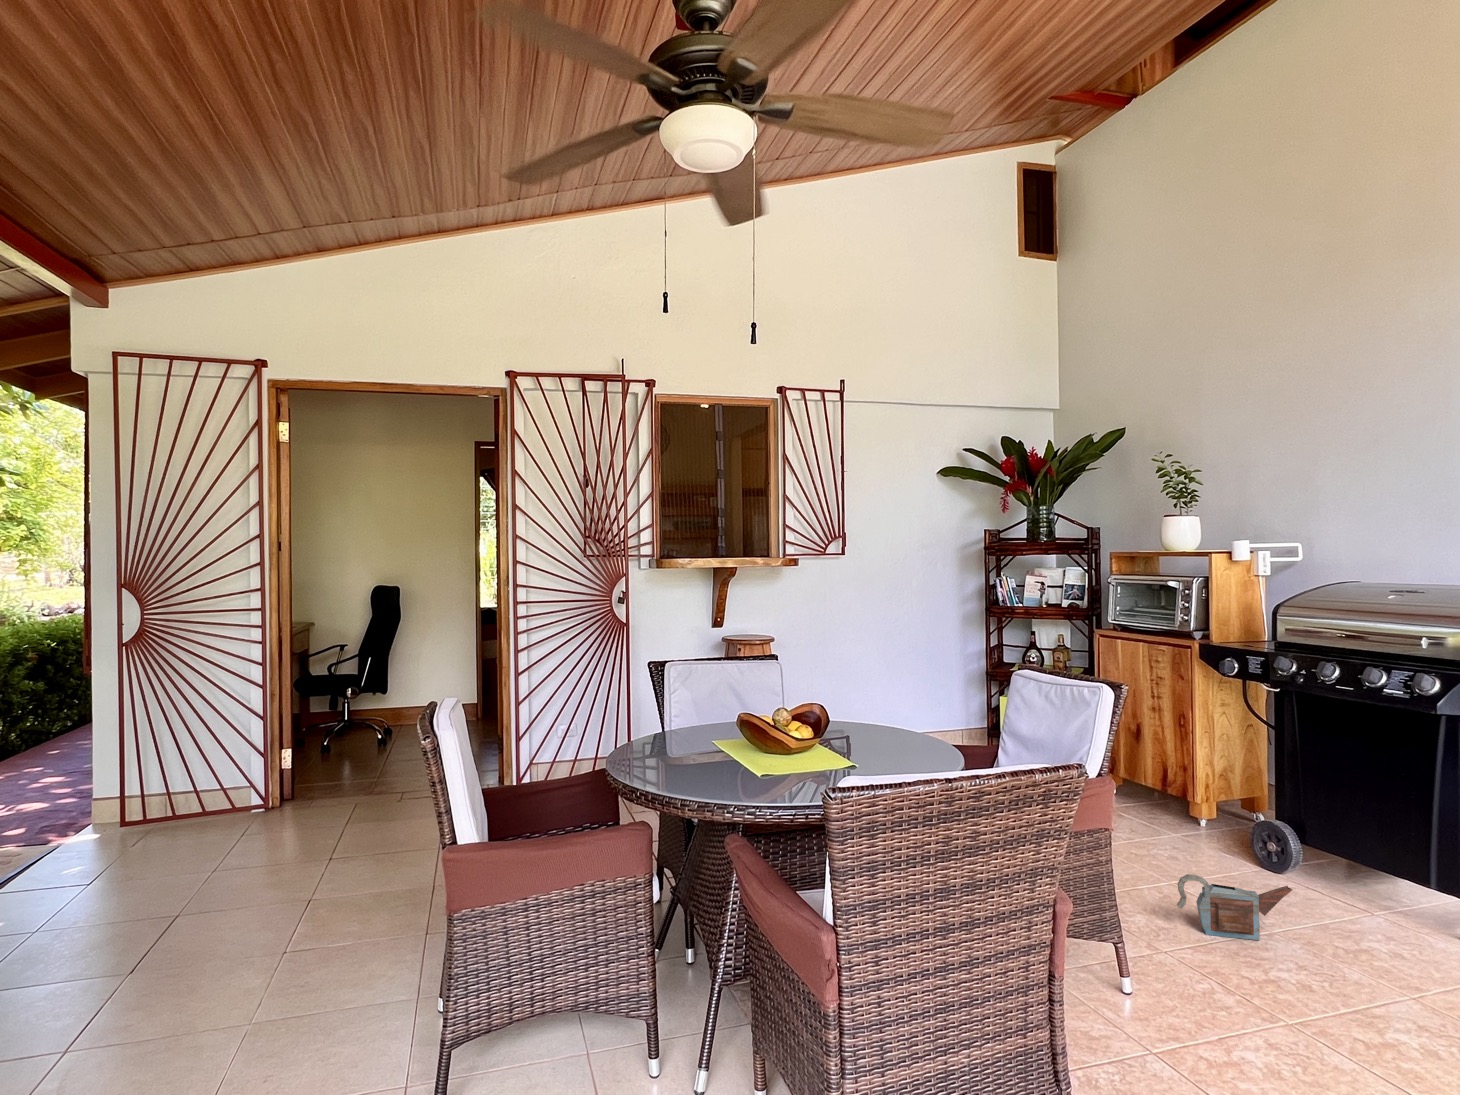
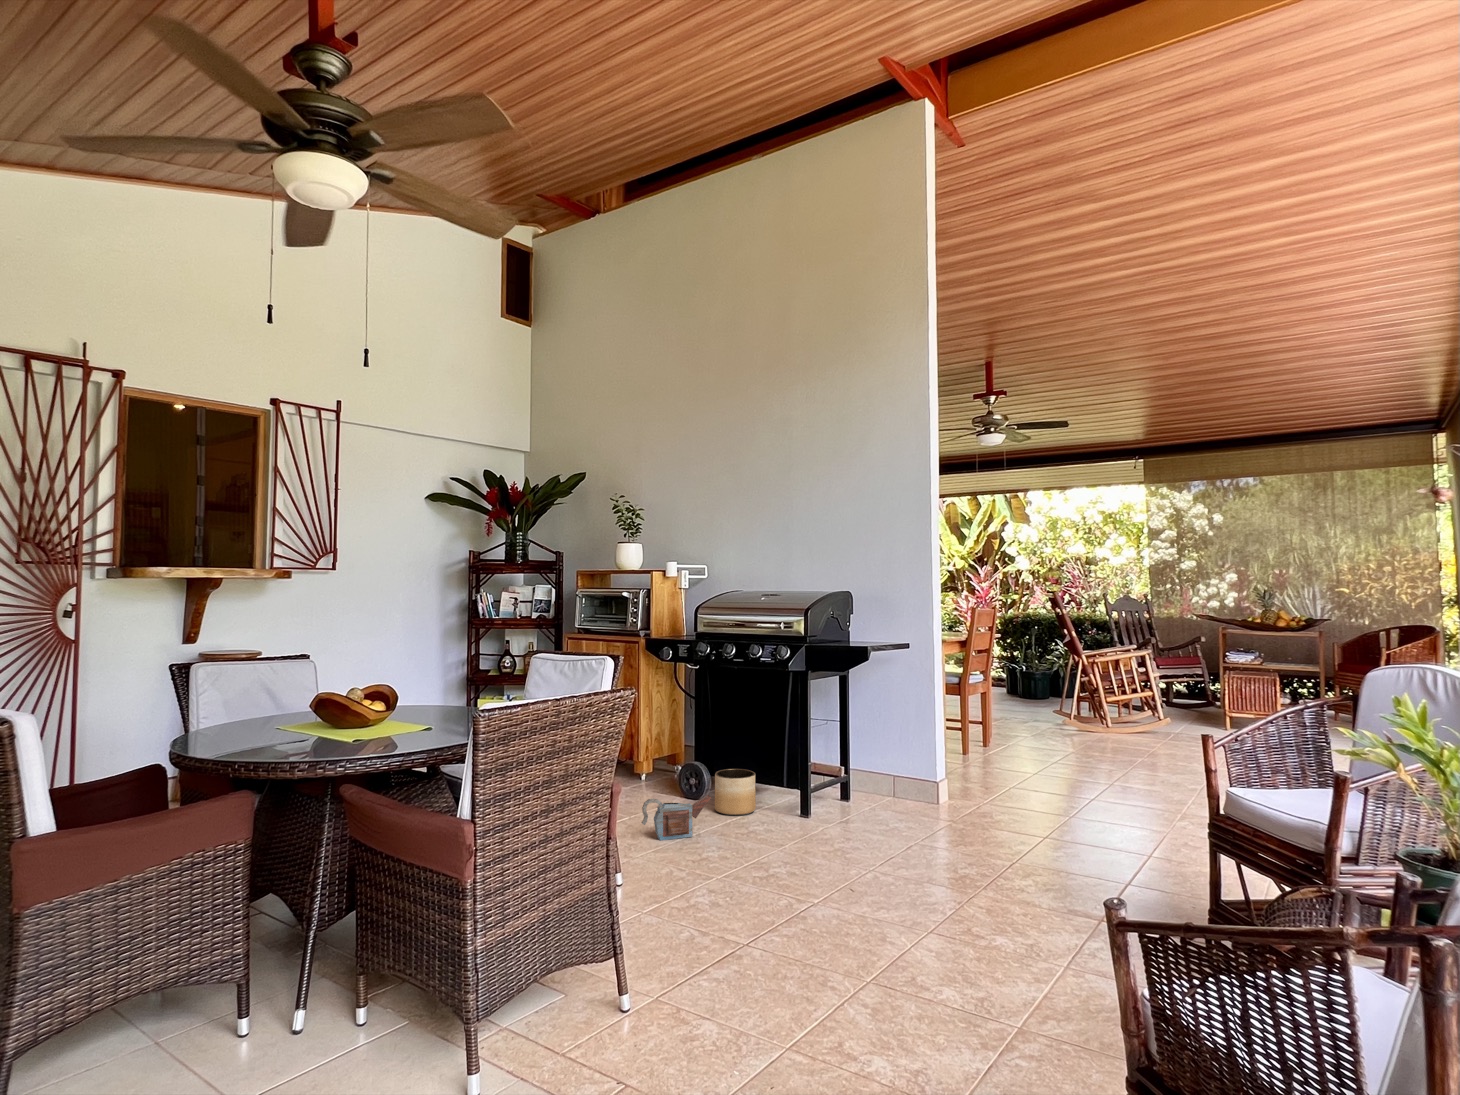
planter: none [1307,844,1380,919] -> present [715,769,756,816]

